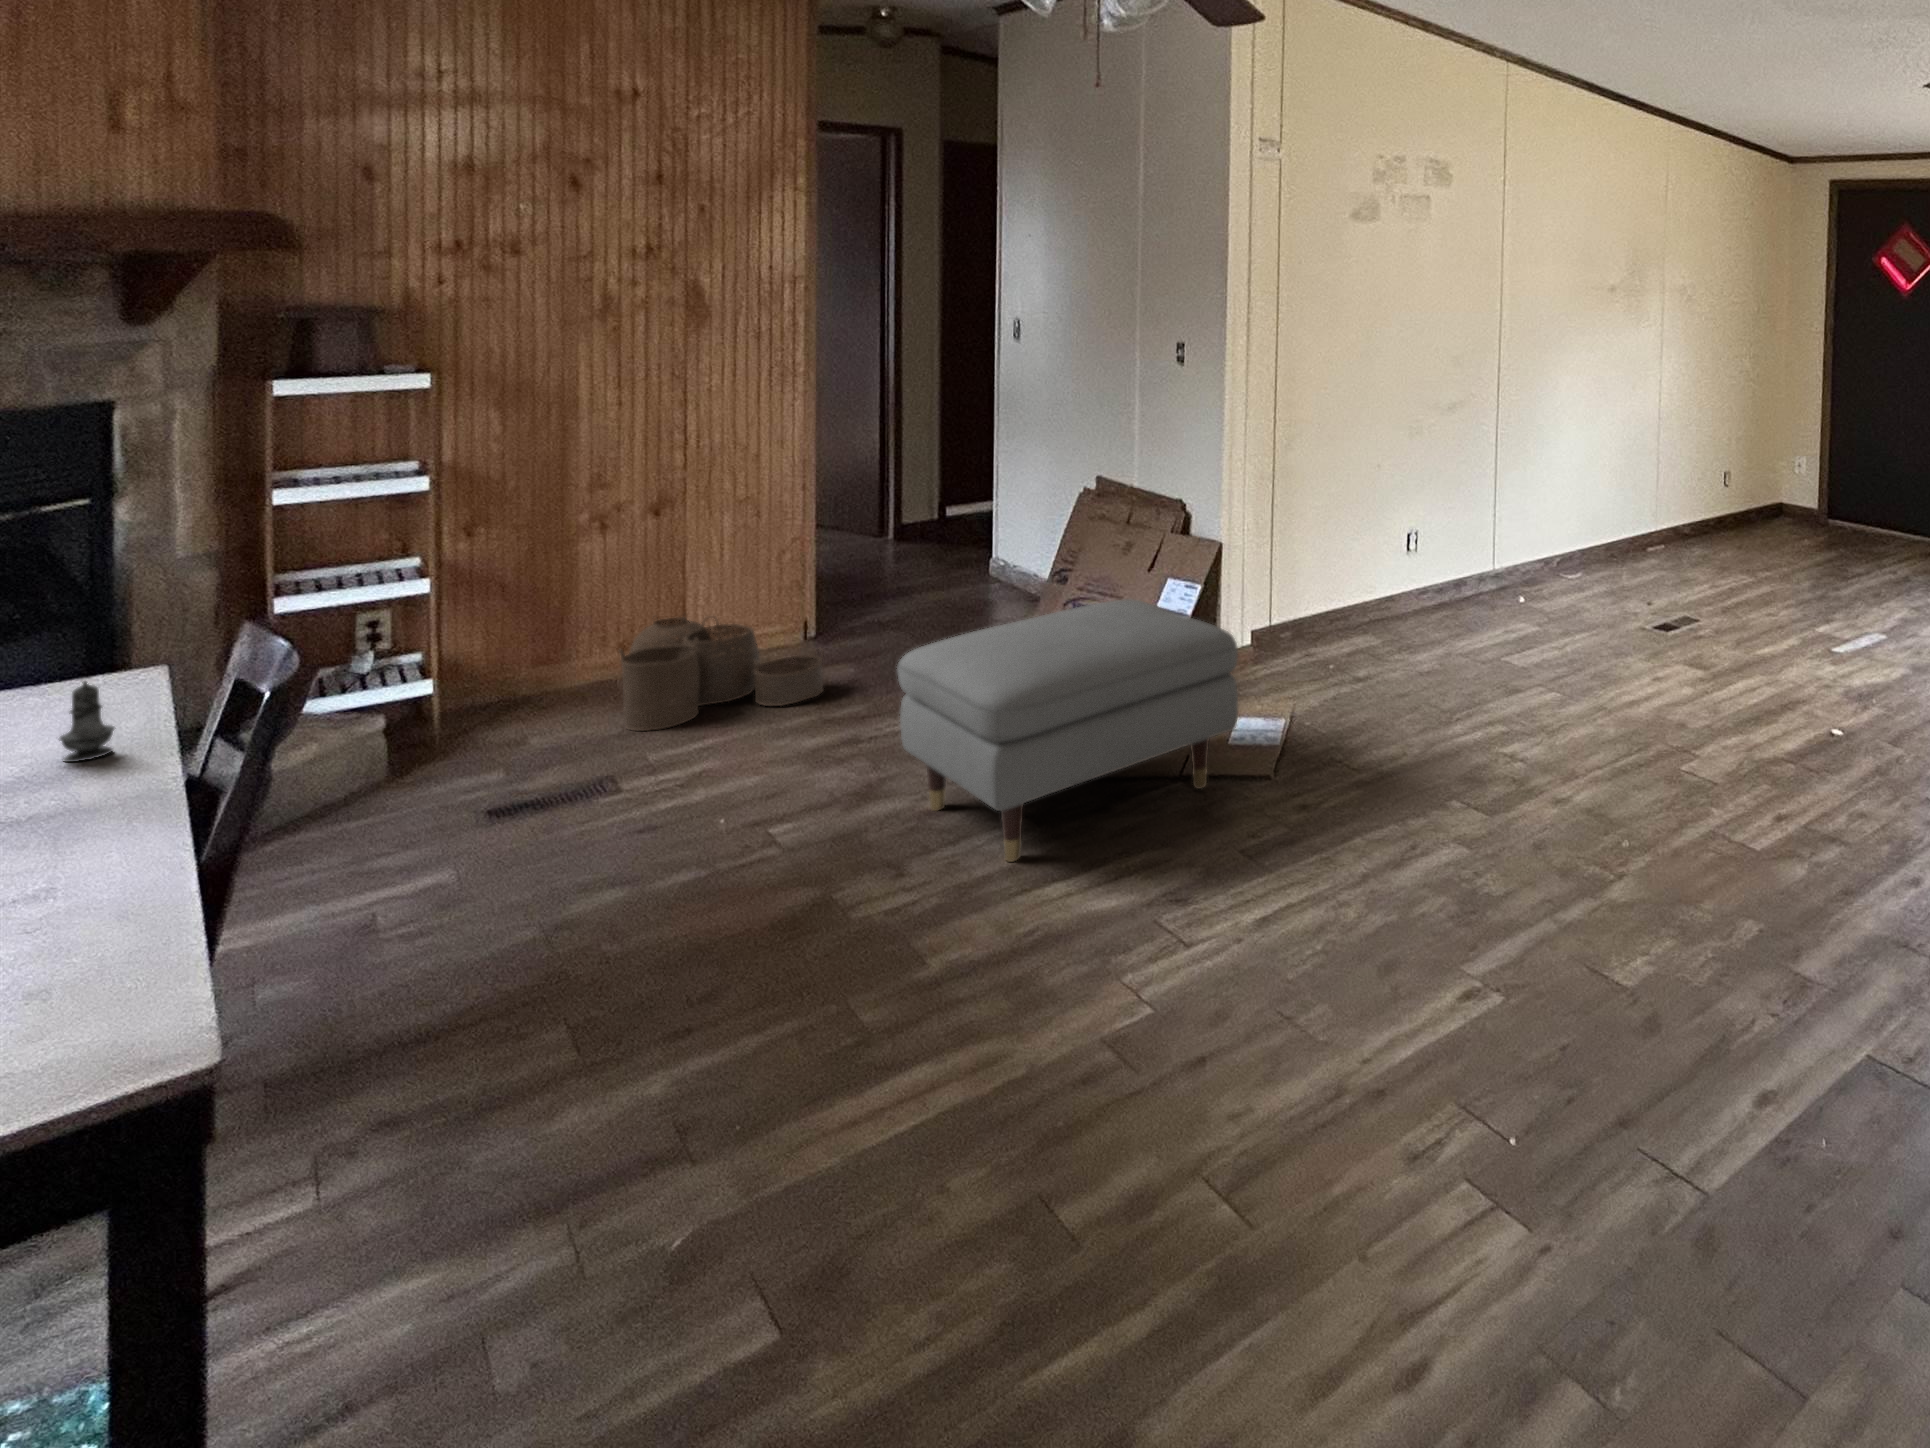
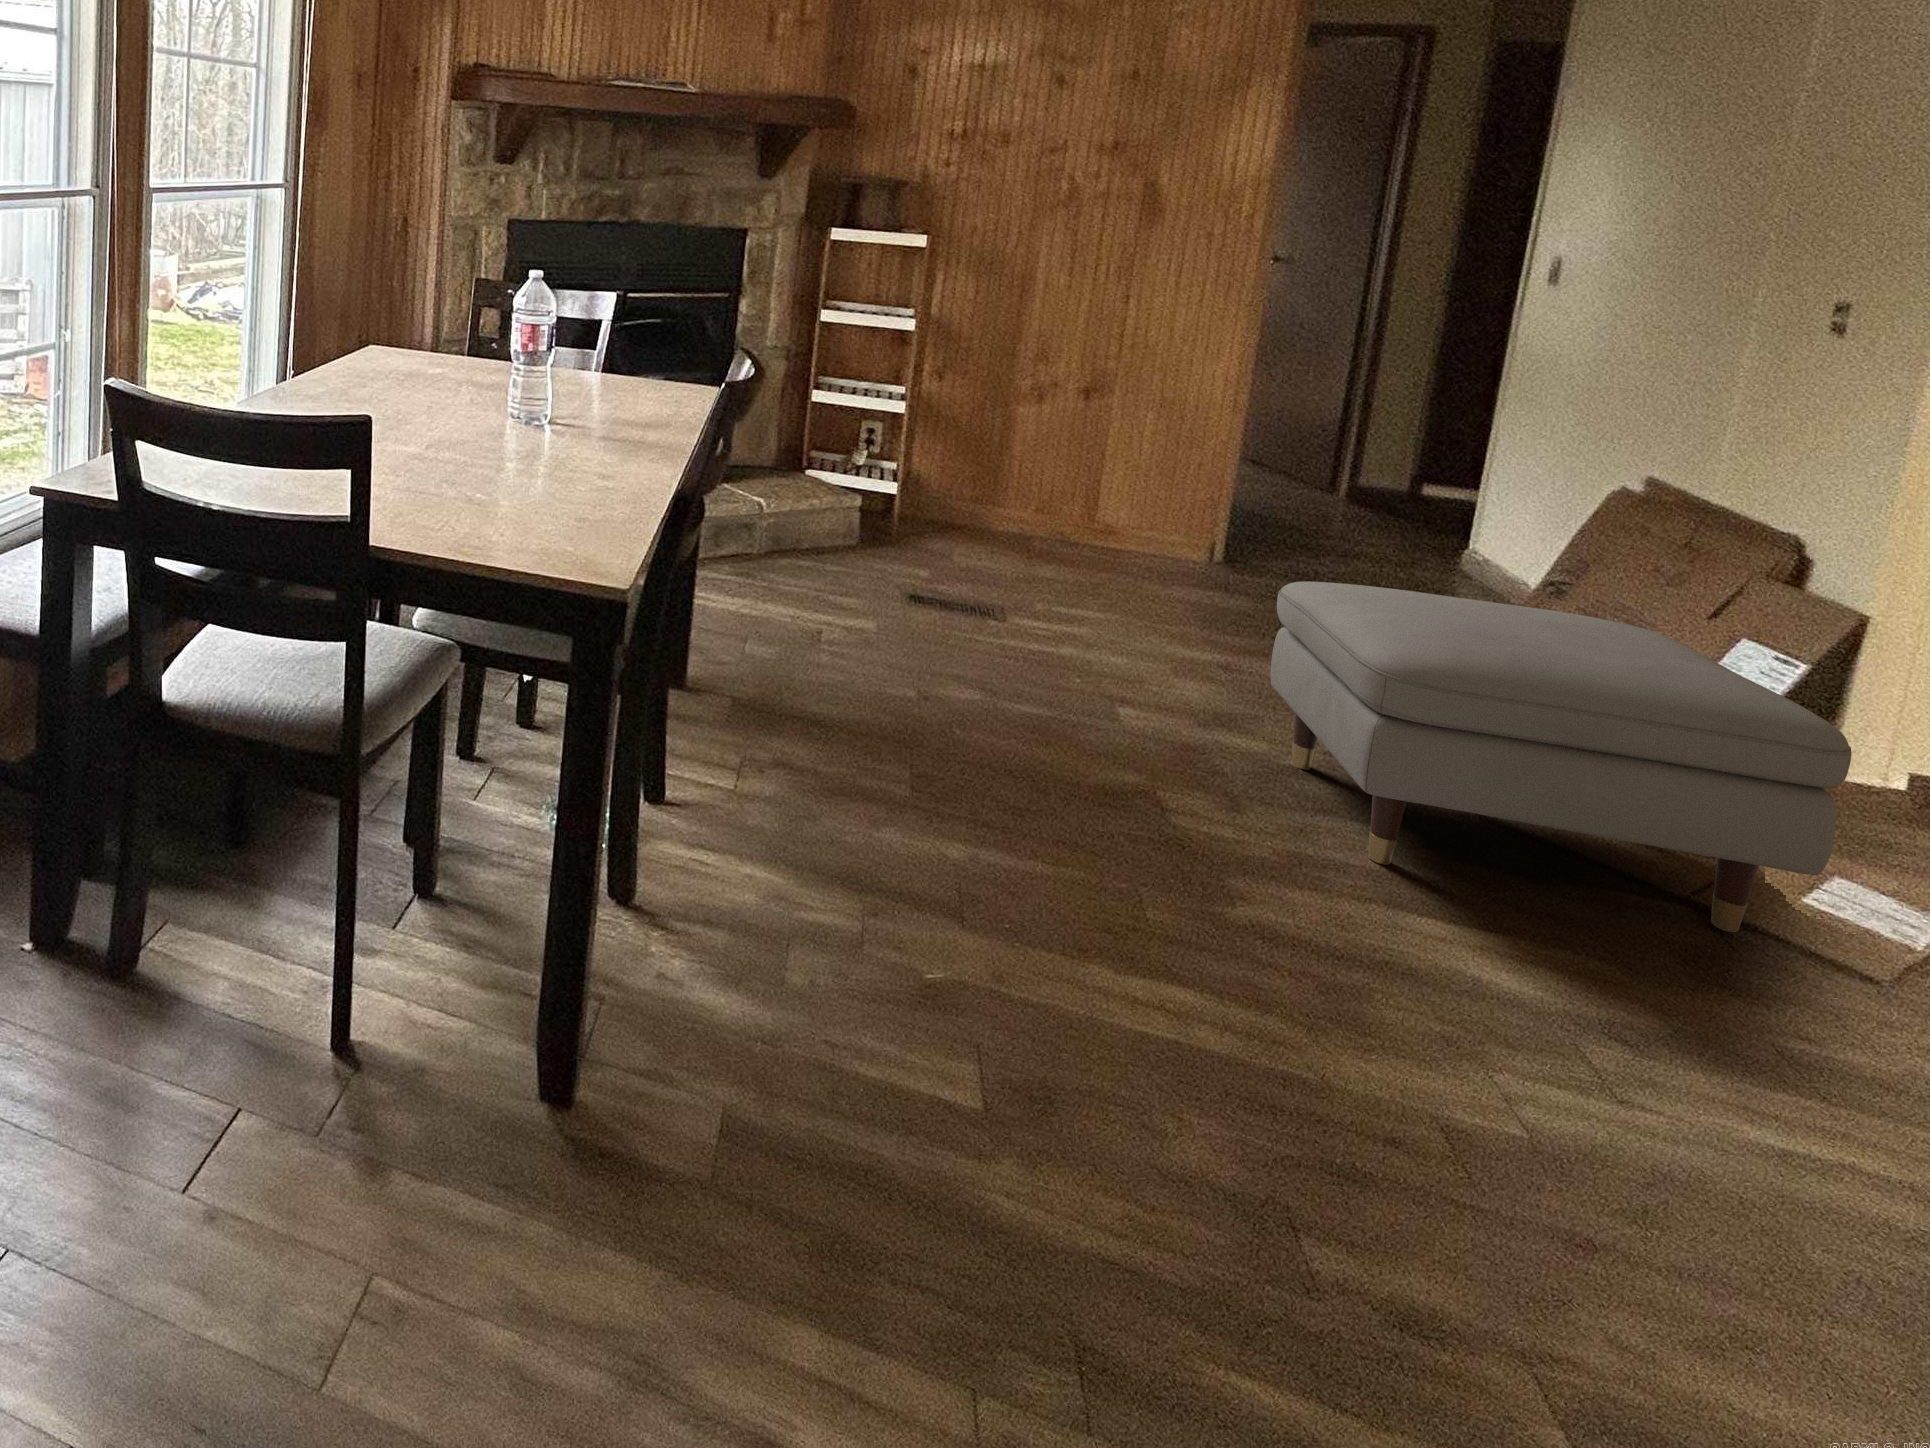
woven basket: present [619,616,823,731] -> none [1023,486,1219,612]
salt shaker: present [59,681,115,762] -> none [660,374,685,427]

